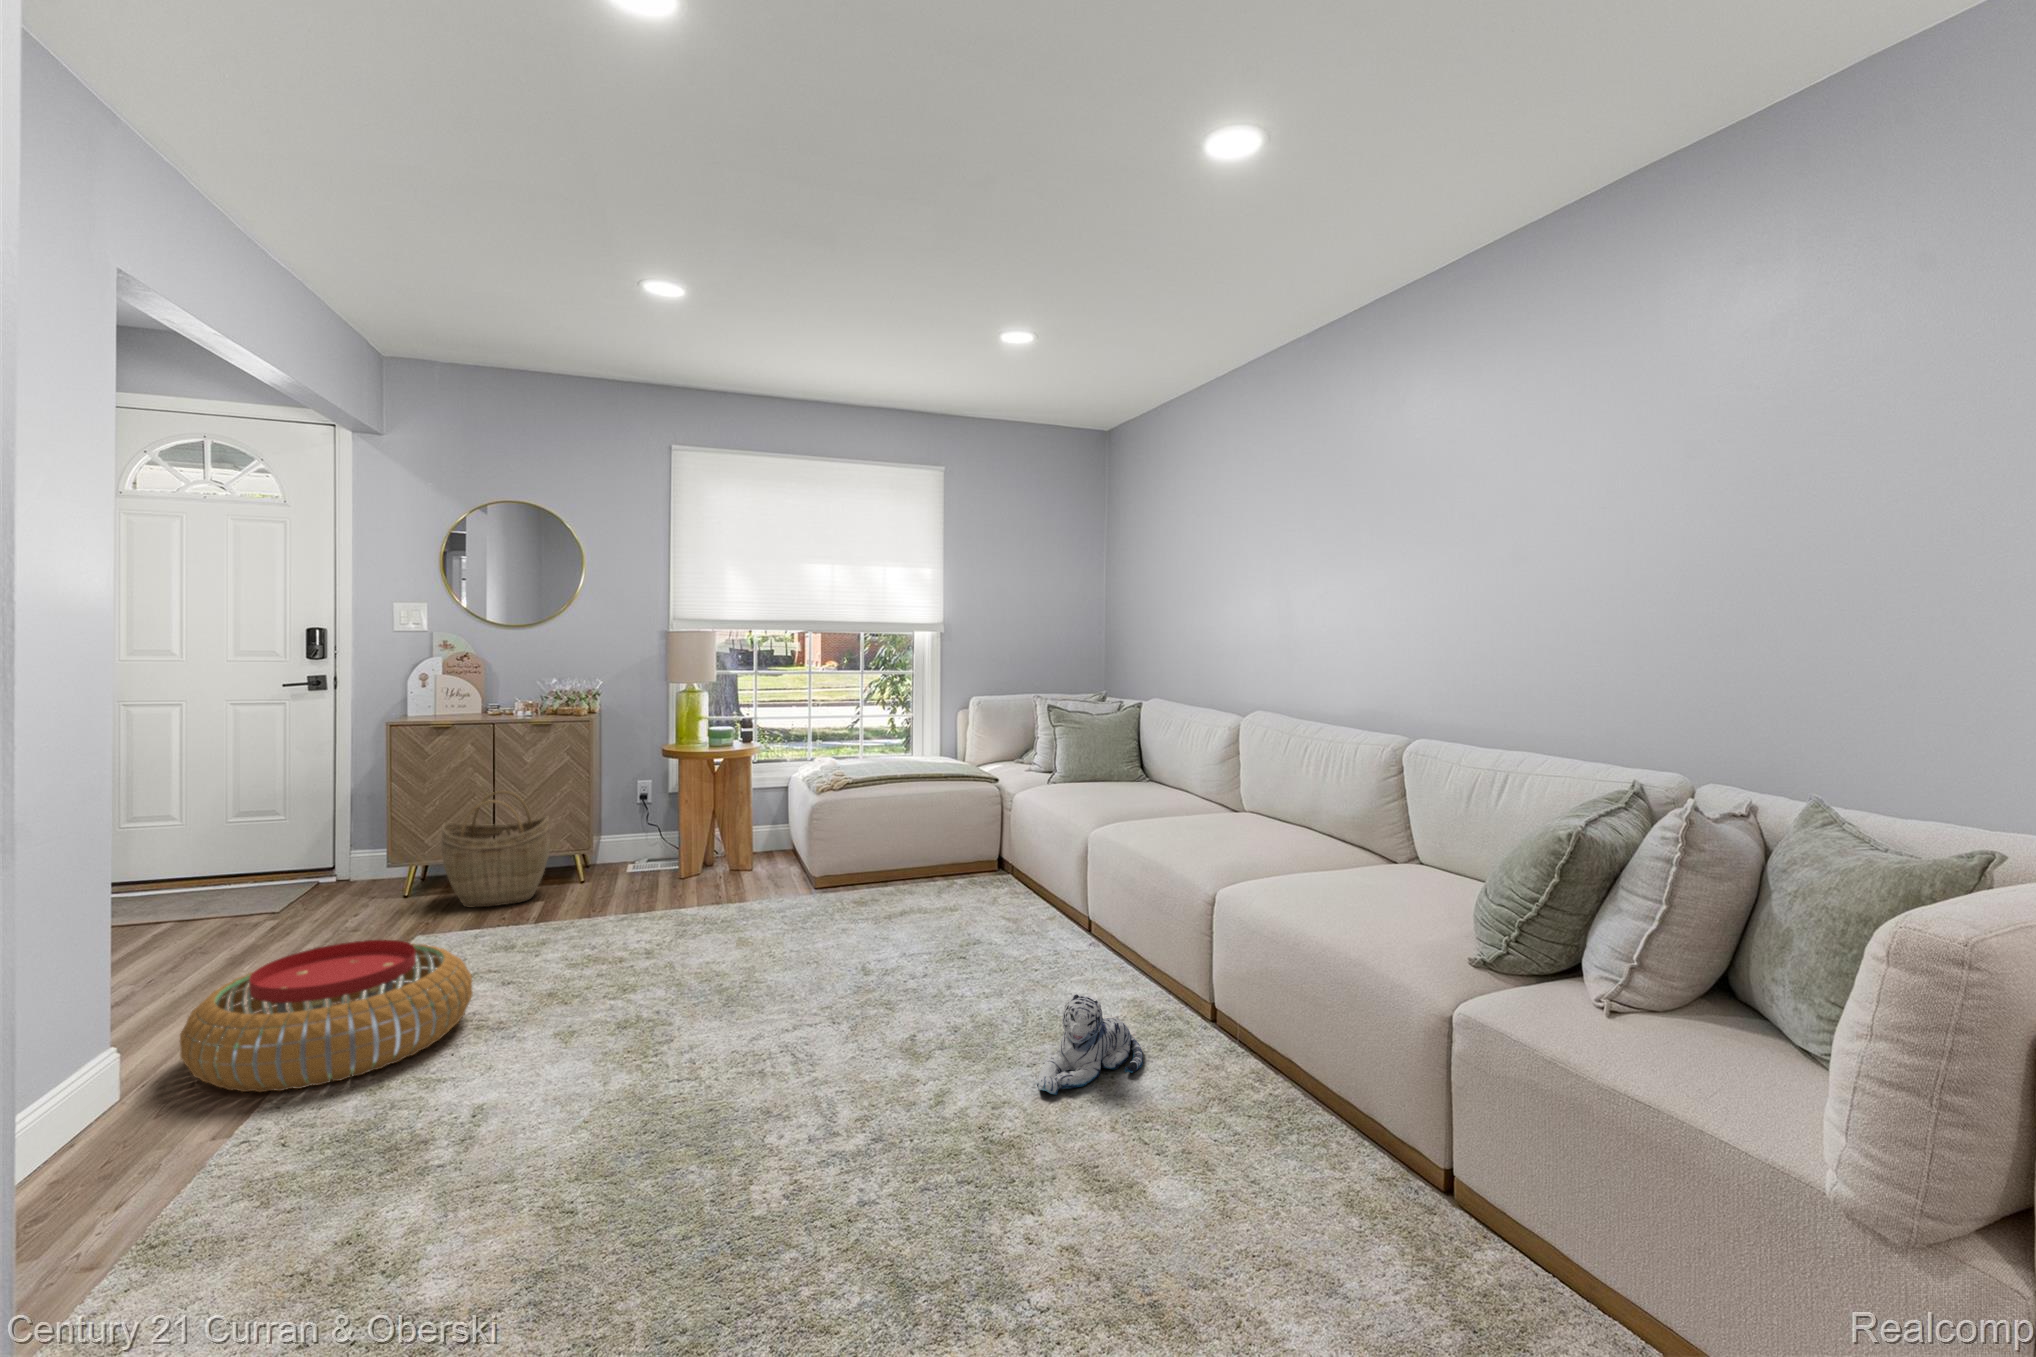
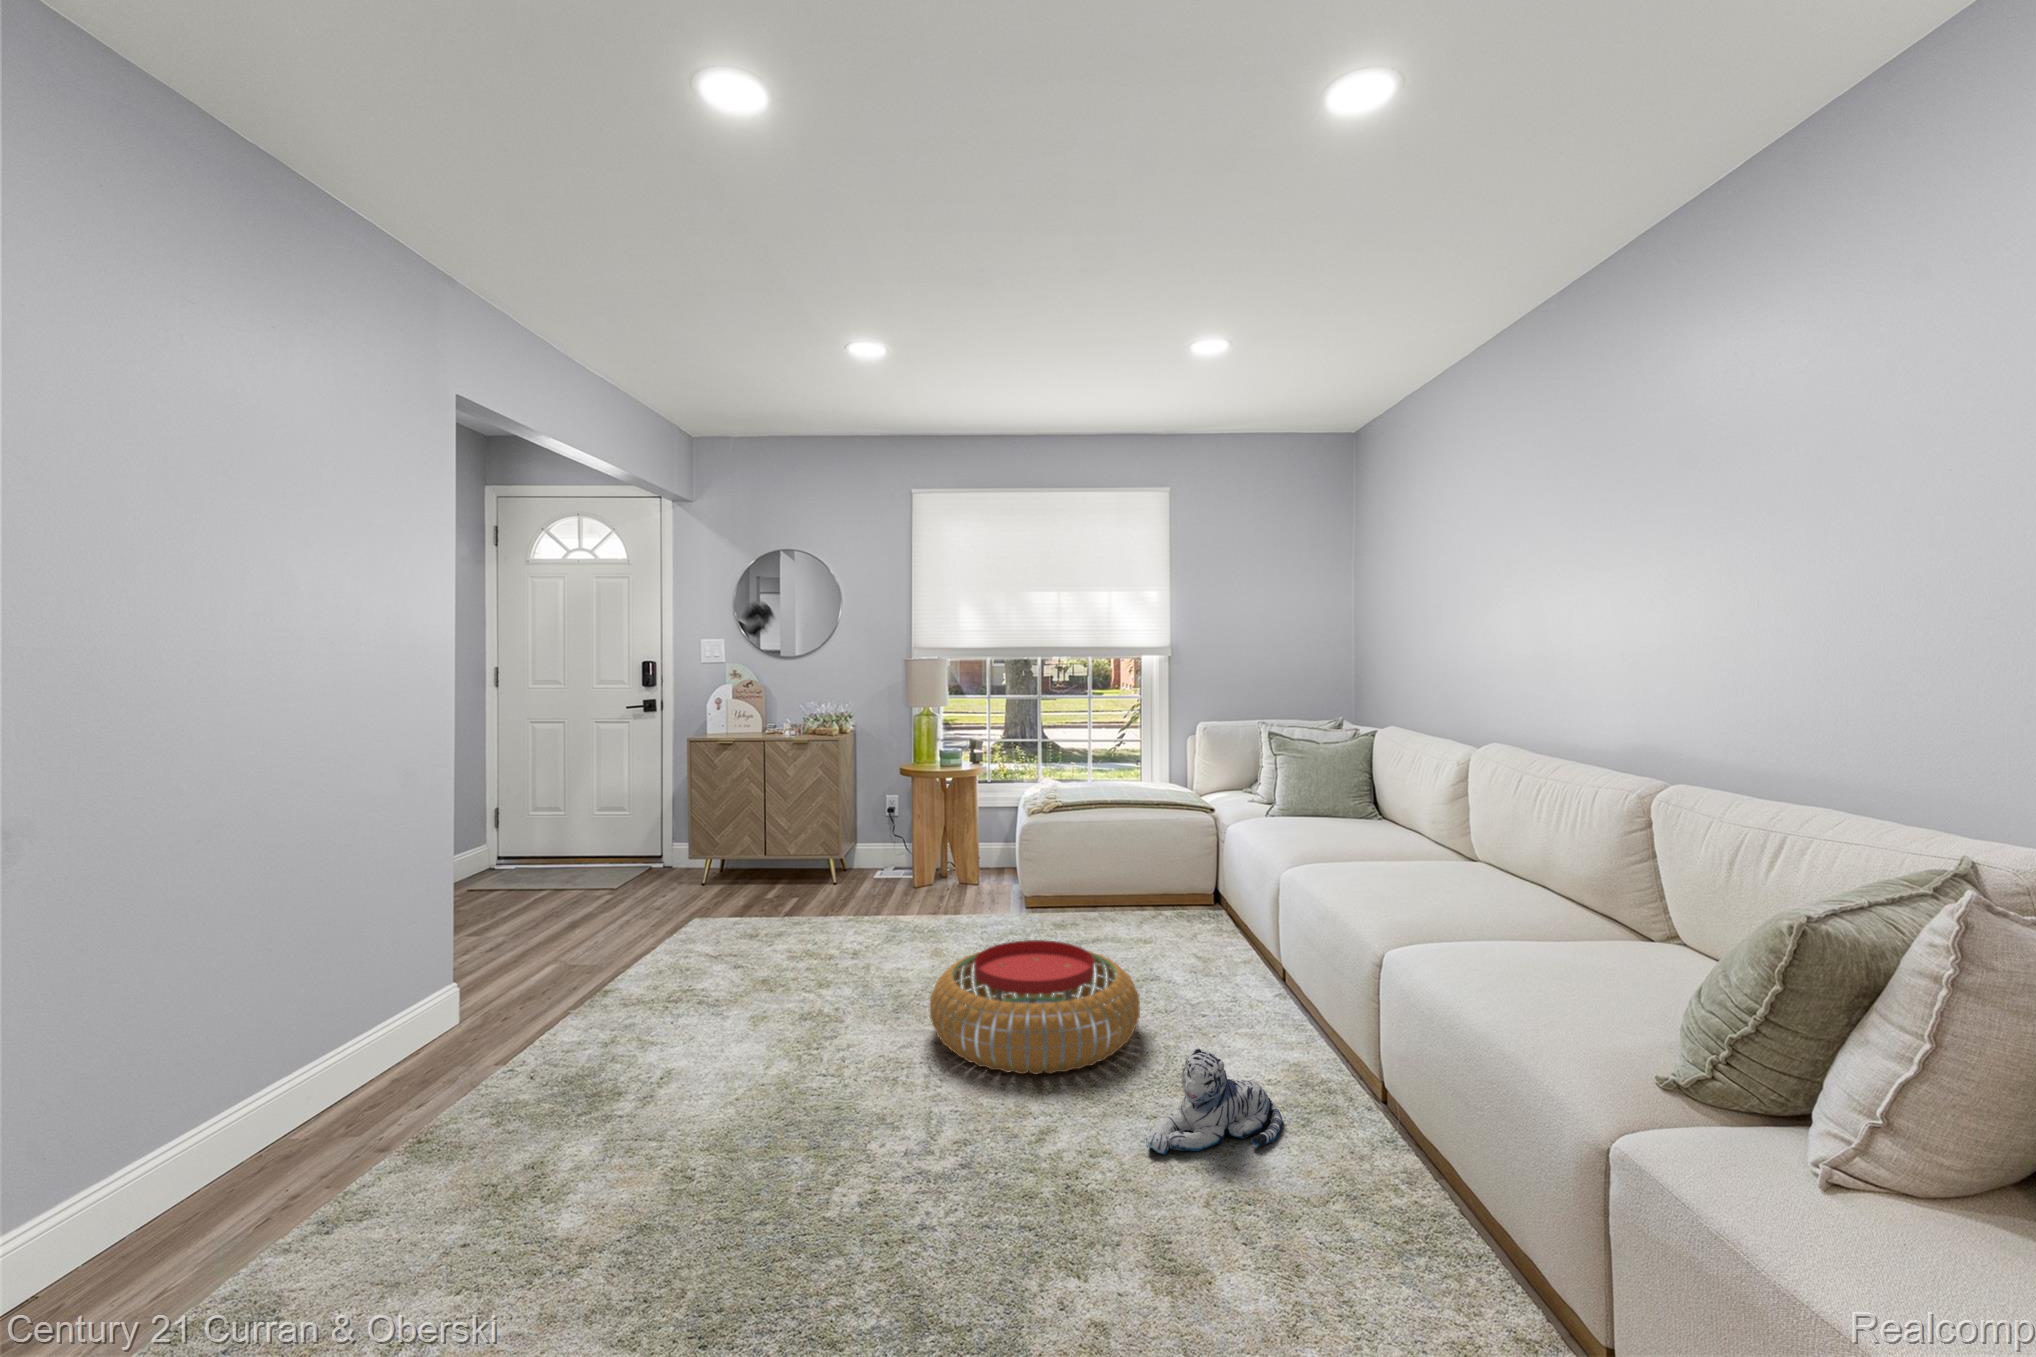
woven basket: present [441,791,550,908] -> none [722,798,806,898]
pouf: present [180,940,473,1092] -> present [930,940,1140,1074]

